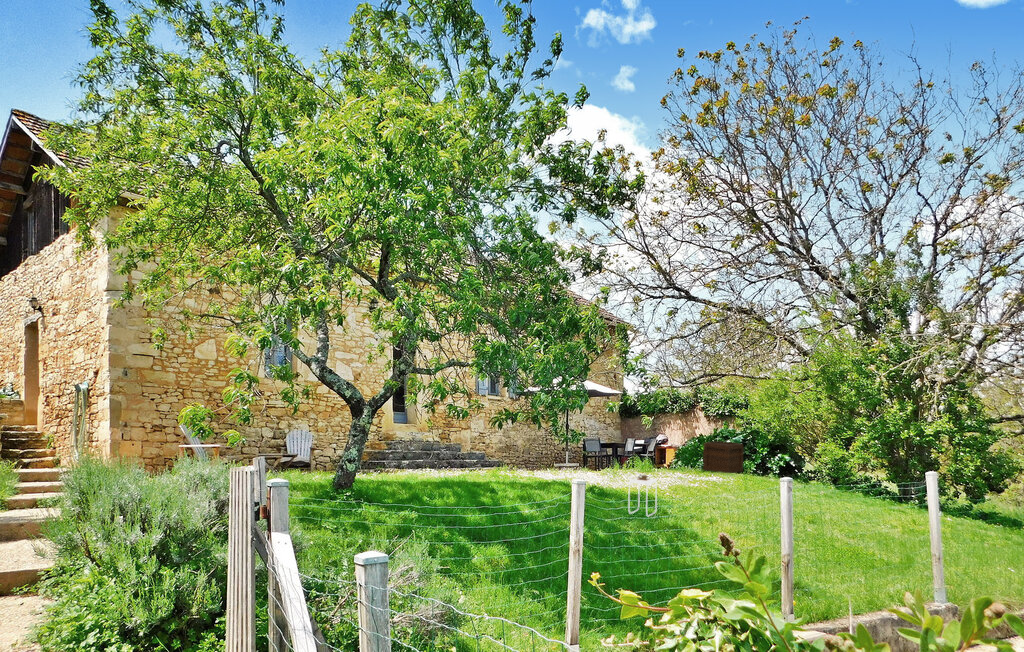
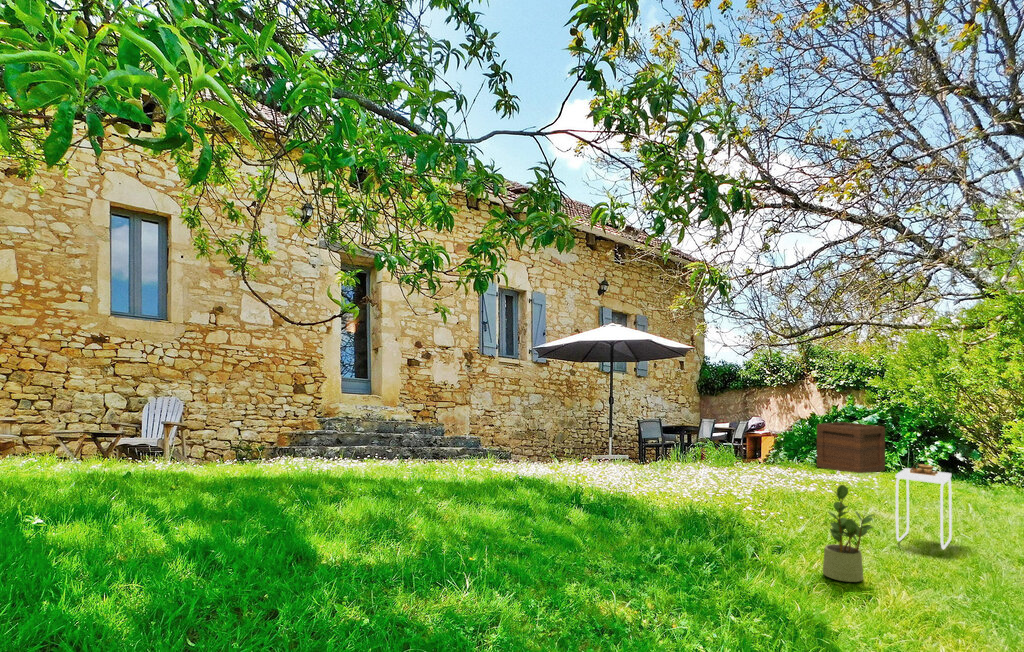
side table: present [628,475,657,516] -> present [896,463,952,549]
potted plant: none [704,476,724,516] -> present [823,485,875,582]

